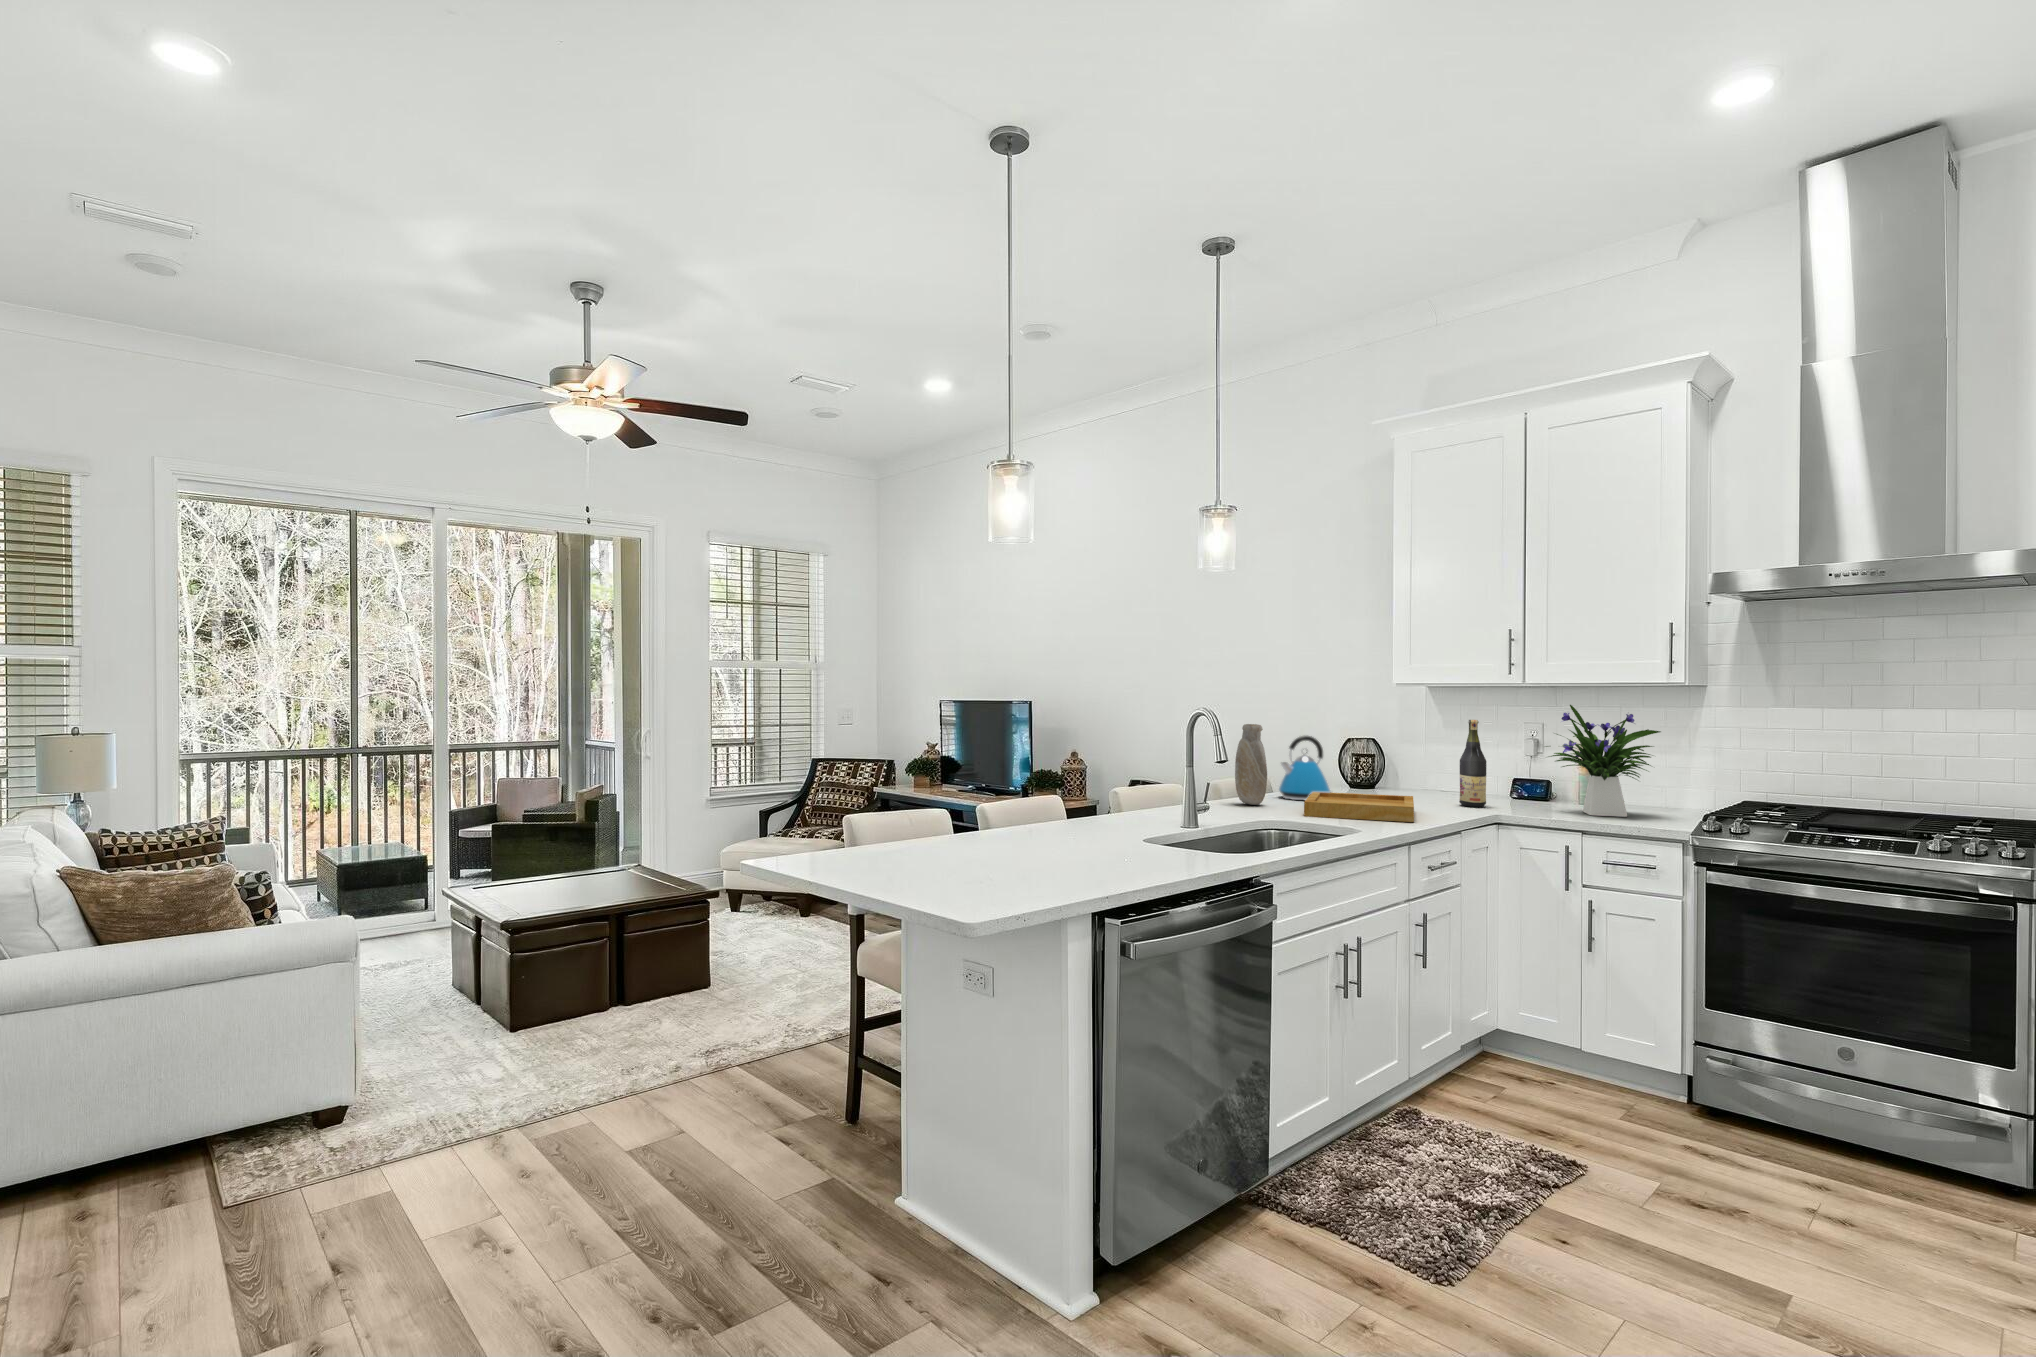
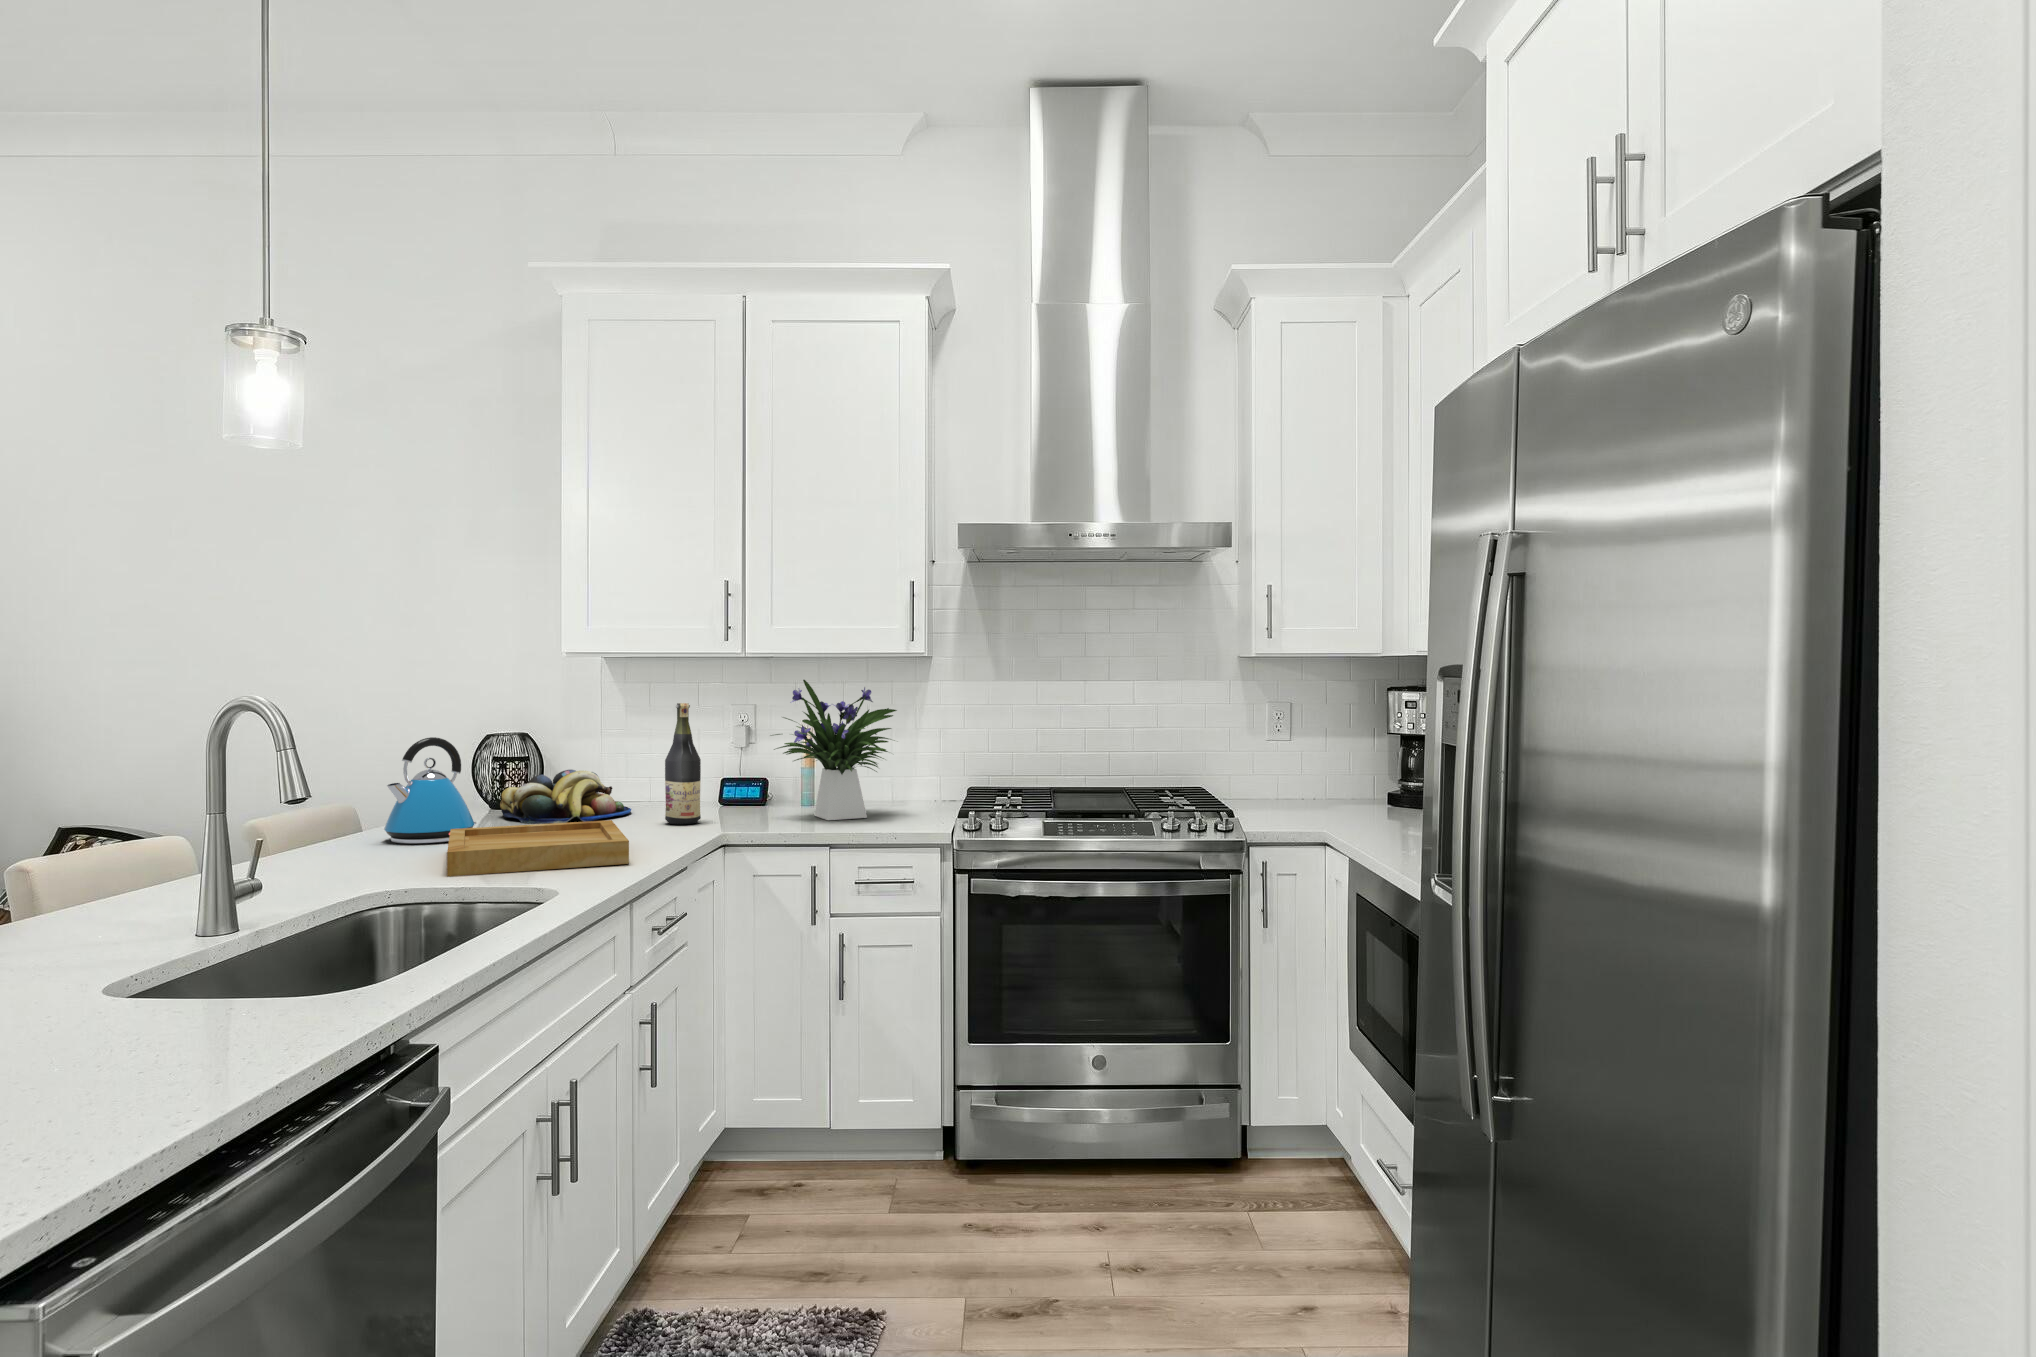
vase: present [1235,724,1267,805] -> none [306,724,370,864]
fruit bowl: none [1352,764,1442,799] -> present [500,770,631,824]

